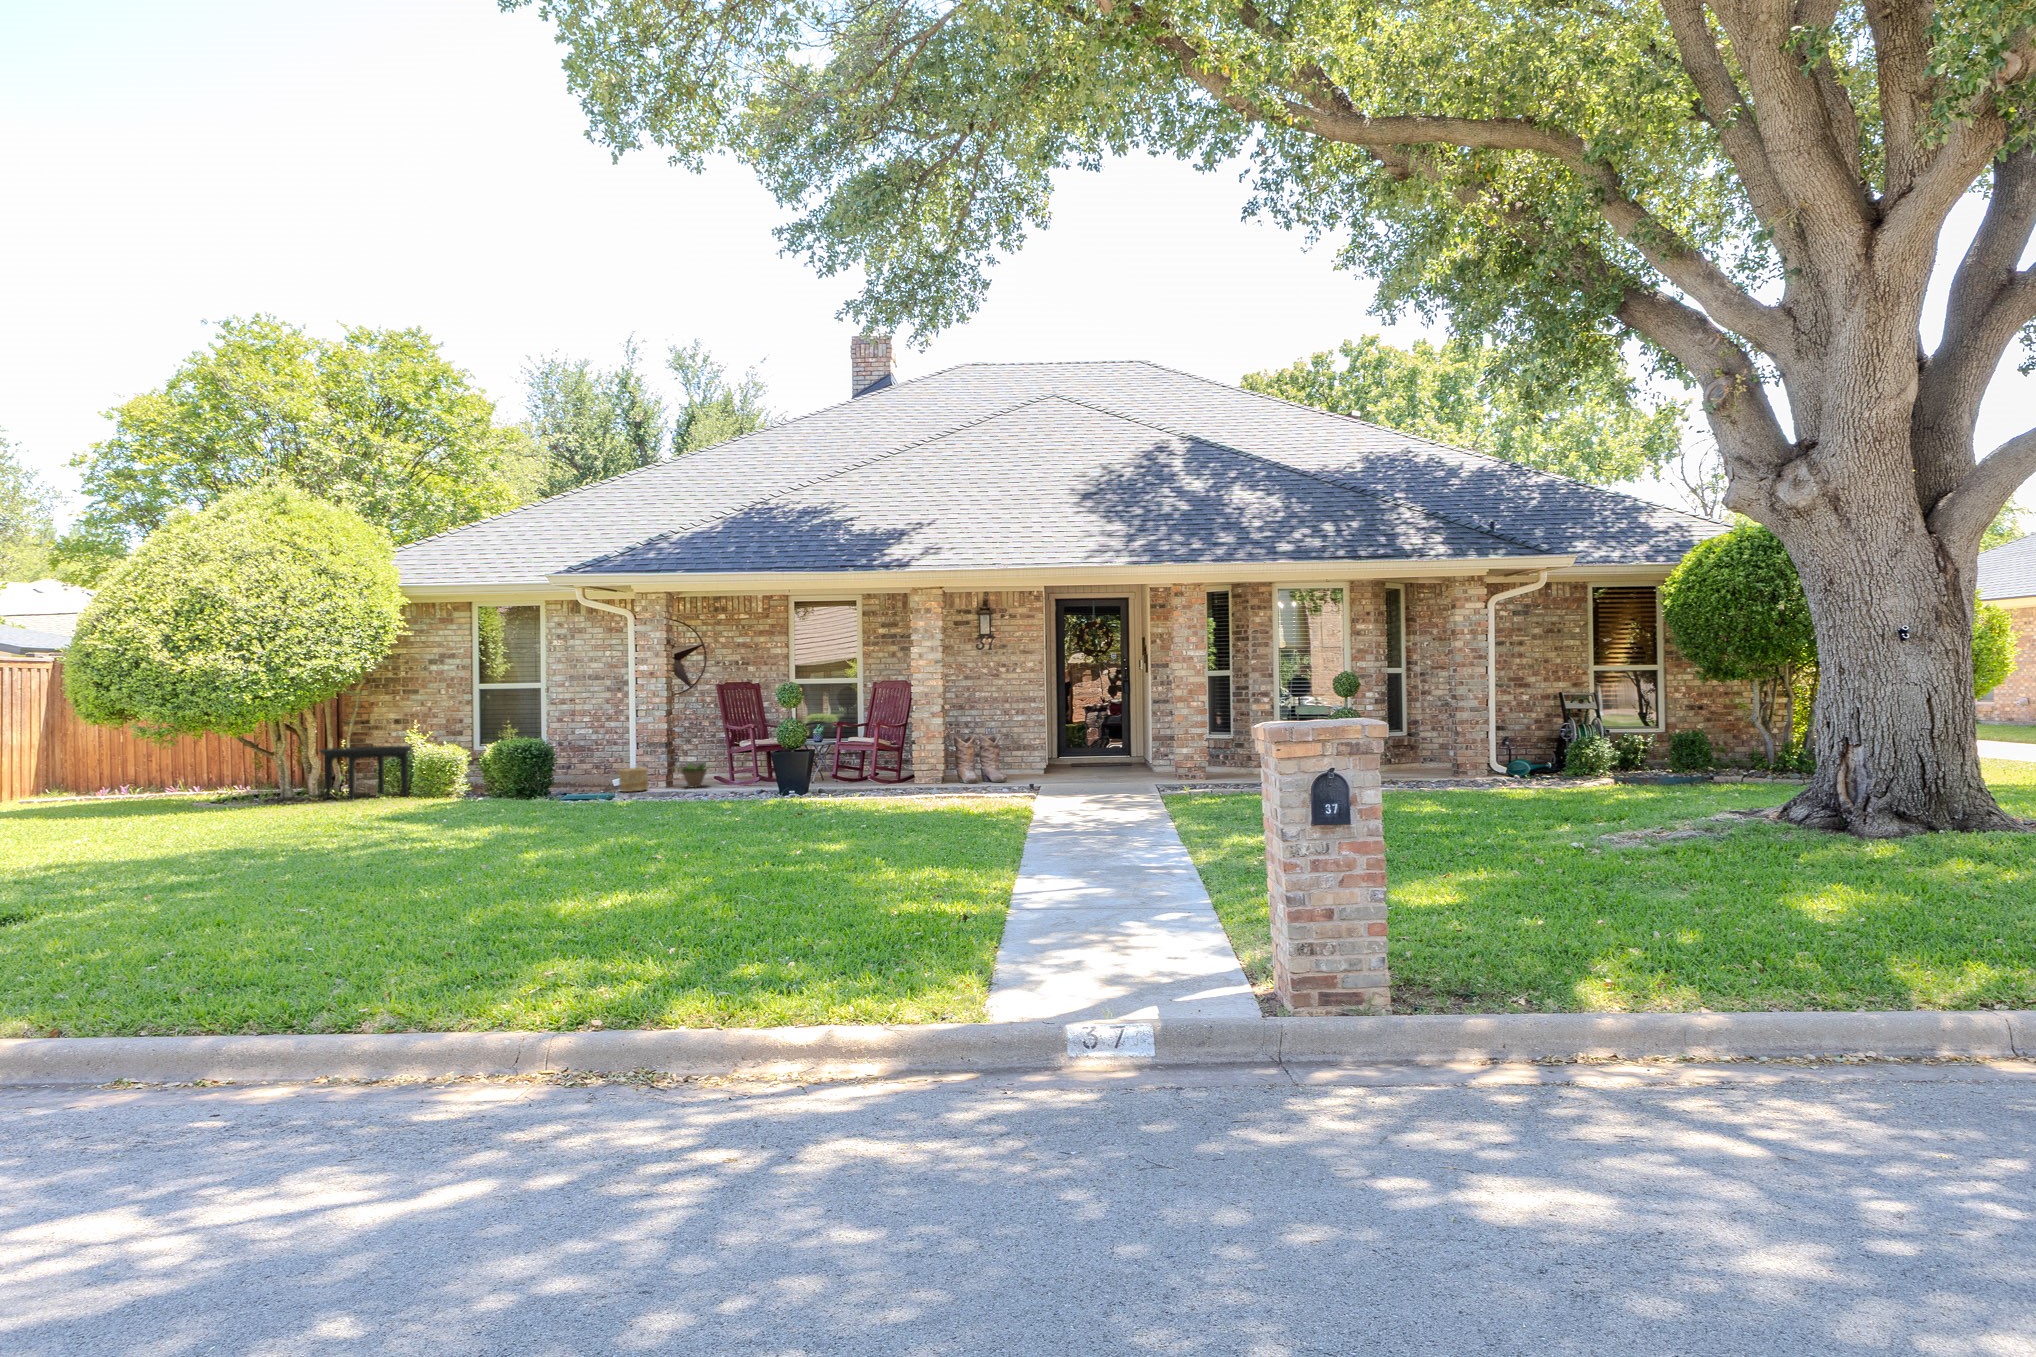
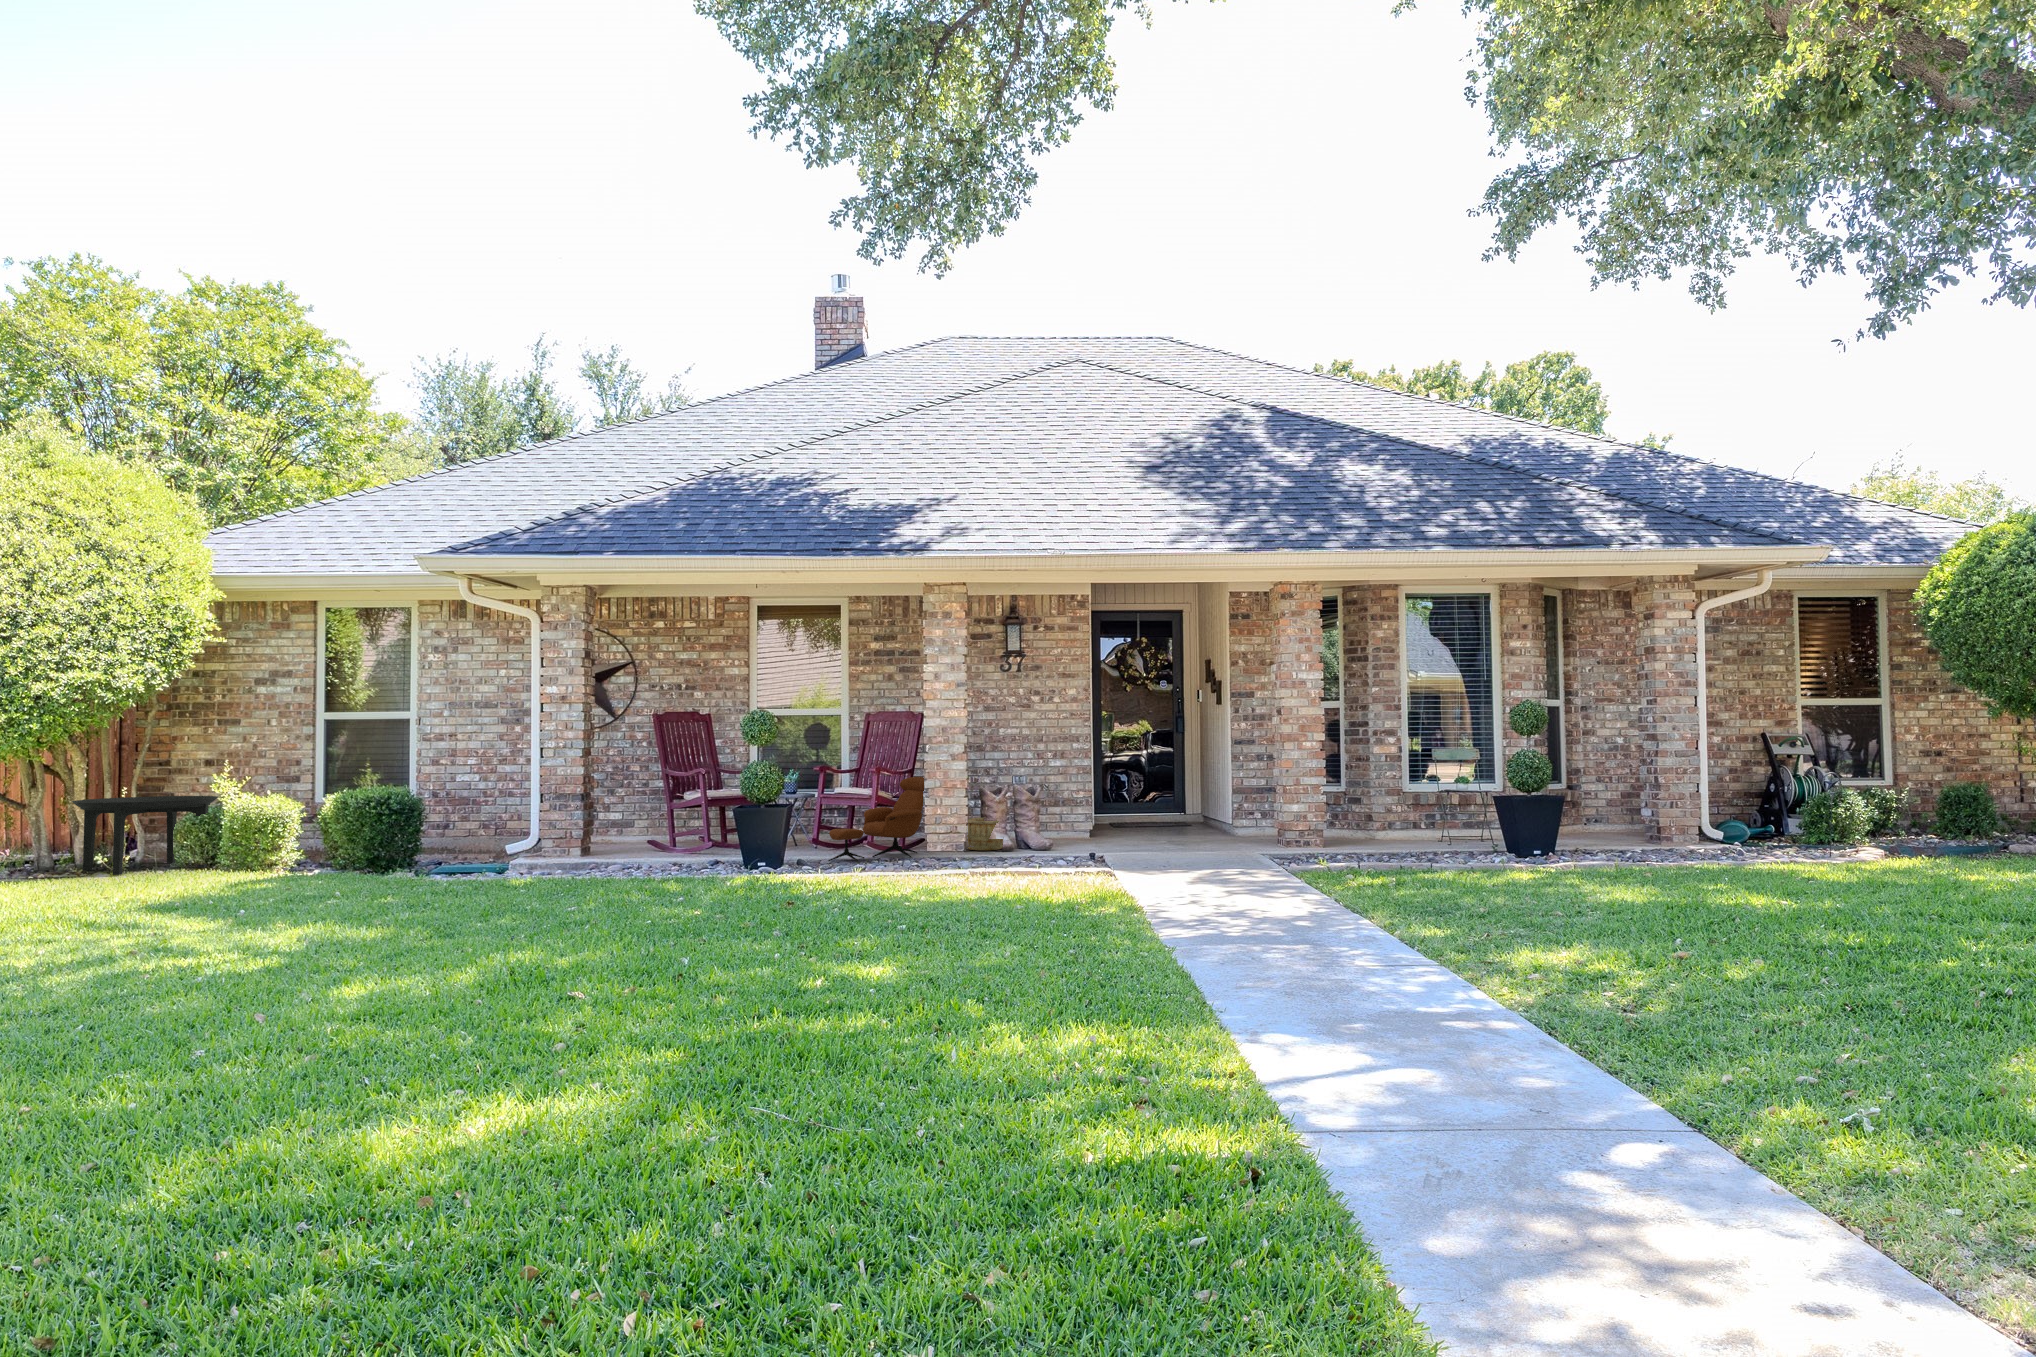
lounge chair: none [842,730,916,791] -> present [828,777,924,861]
decorative plant: present [677,763,710,787] -> none [586,819,650,855]
wooden bucket: present [618,767,648,792] -> present [967,818,1003,851]

